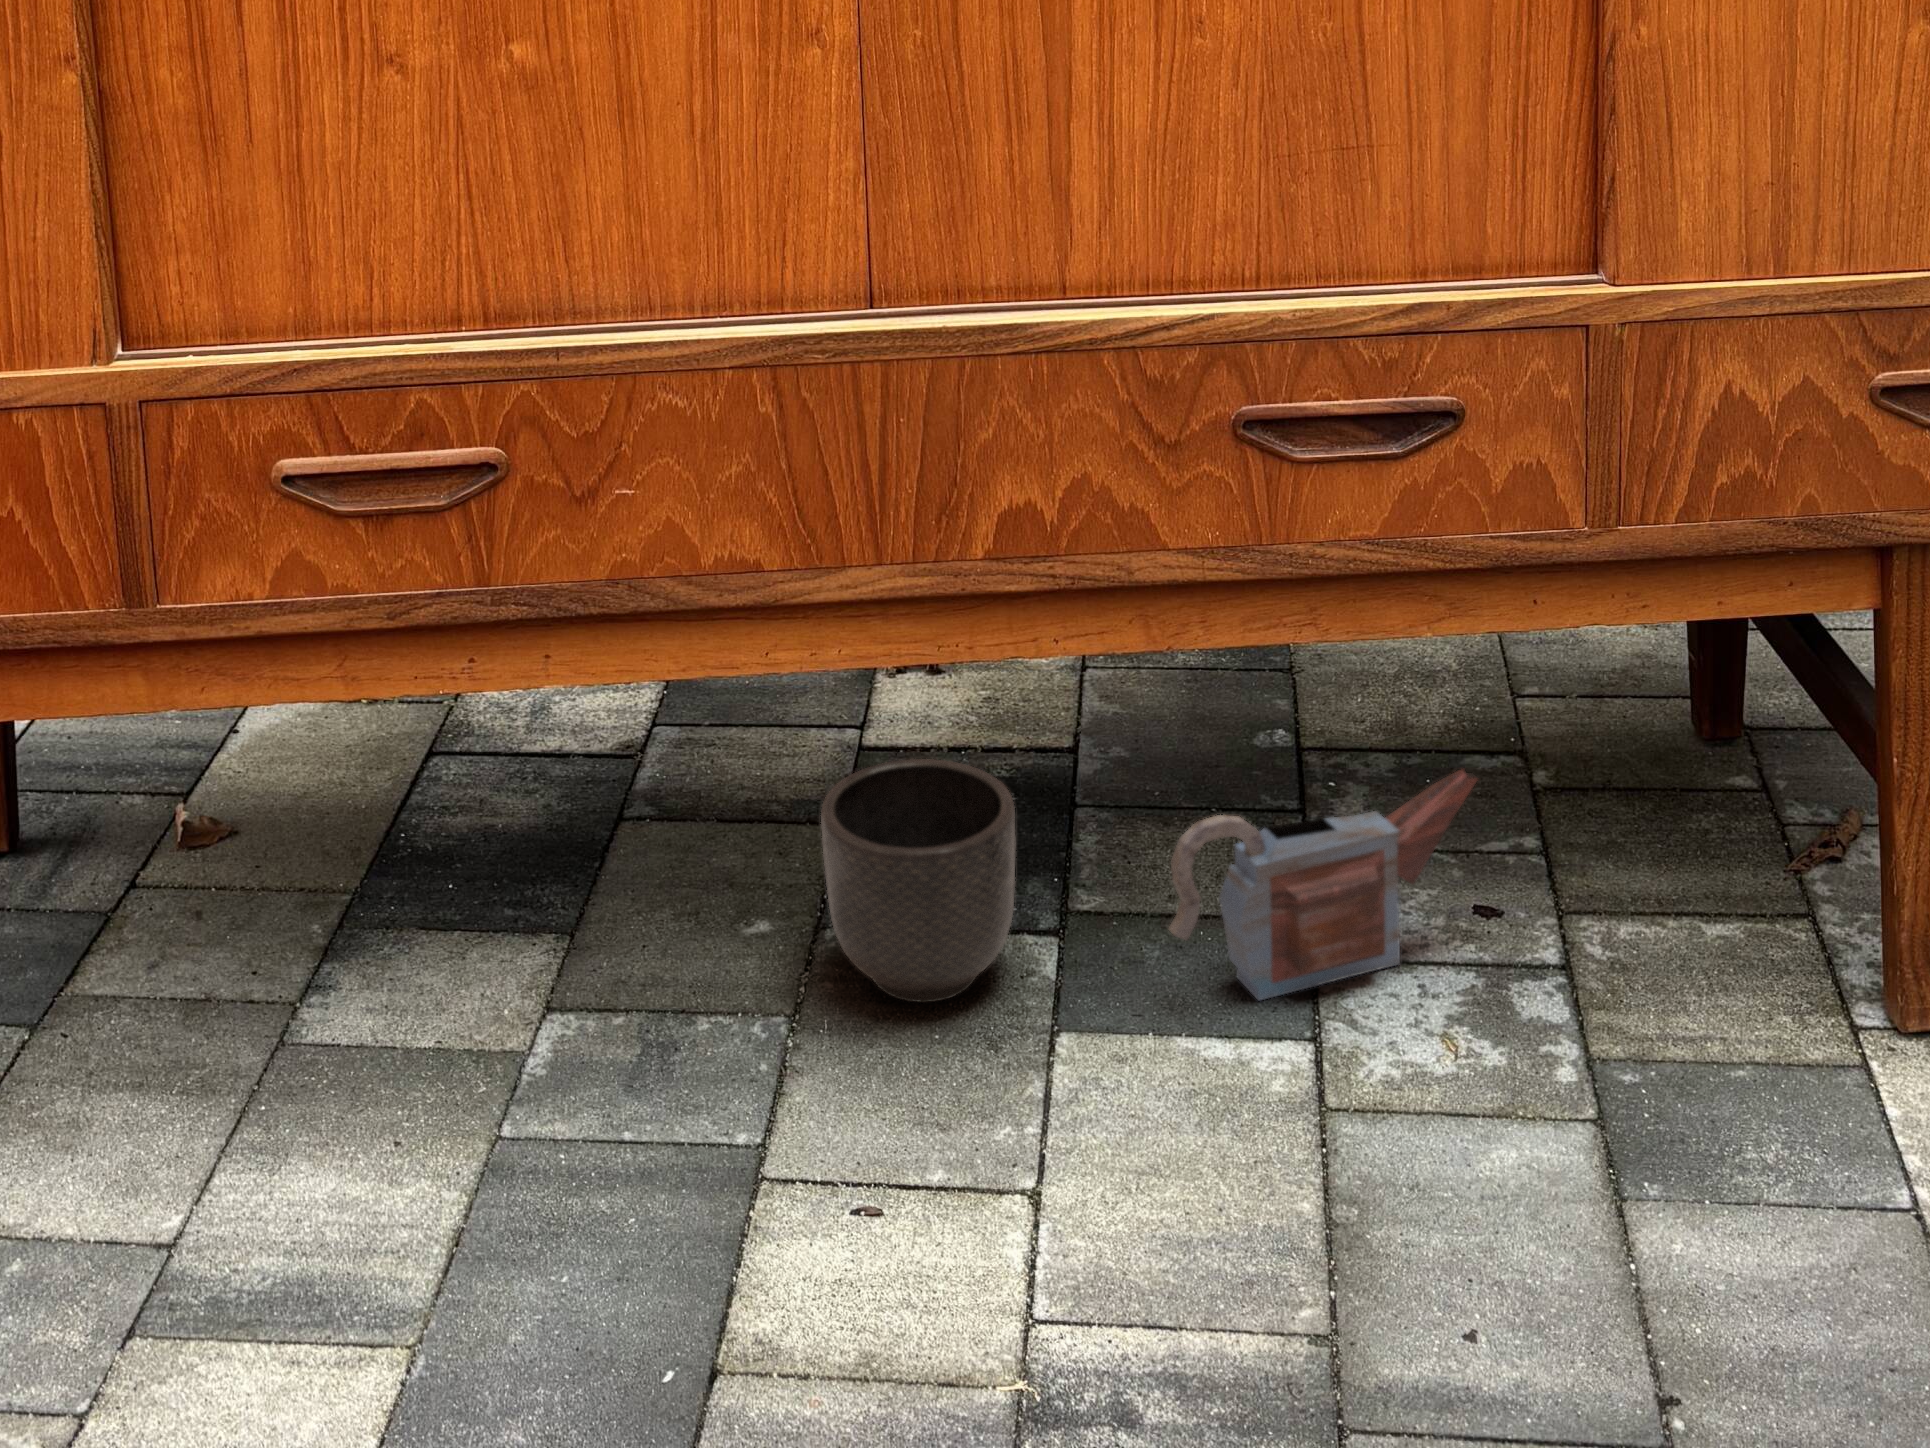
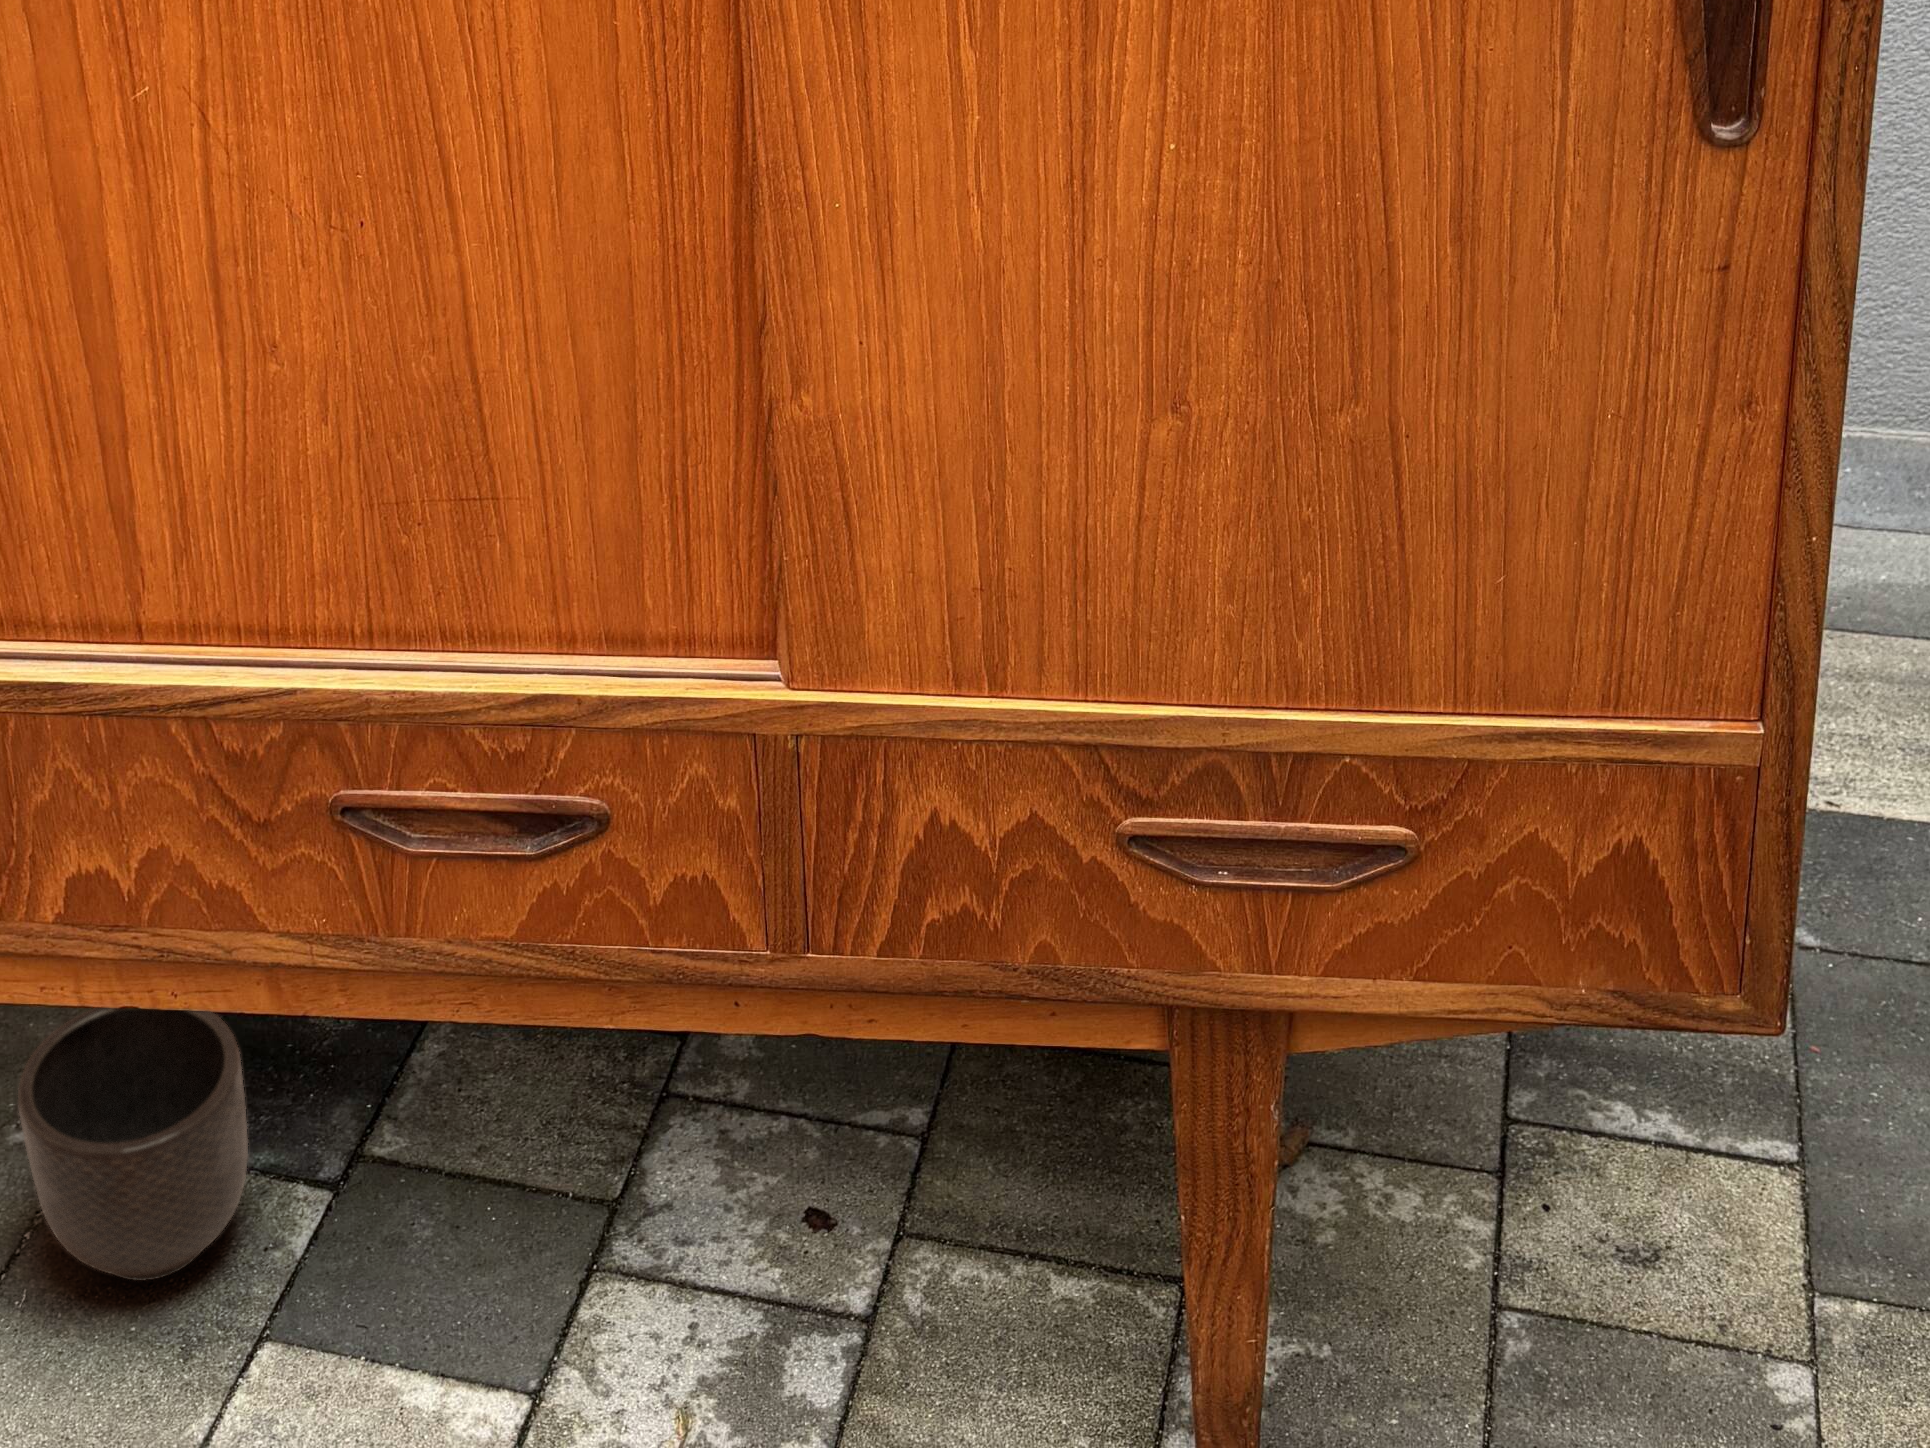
watering can: present [1169,769,1478,1000] -> none [380,1092,775,1332]

